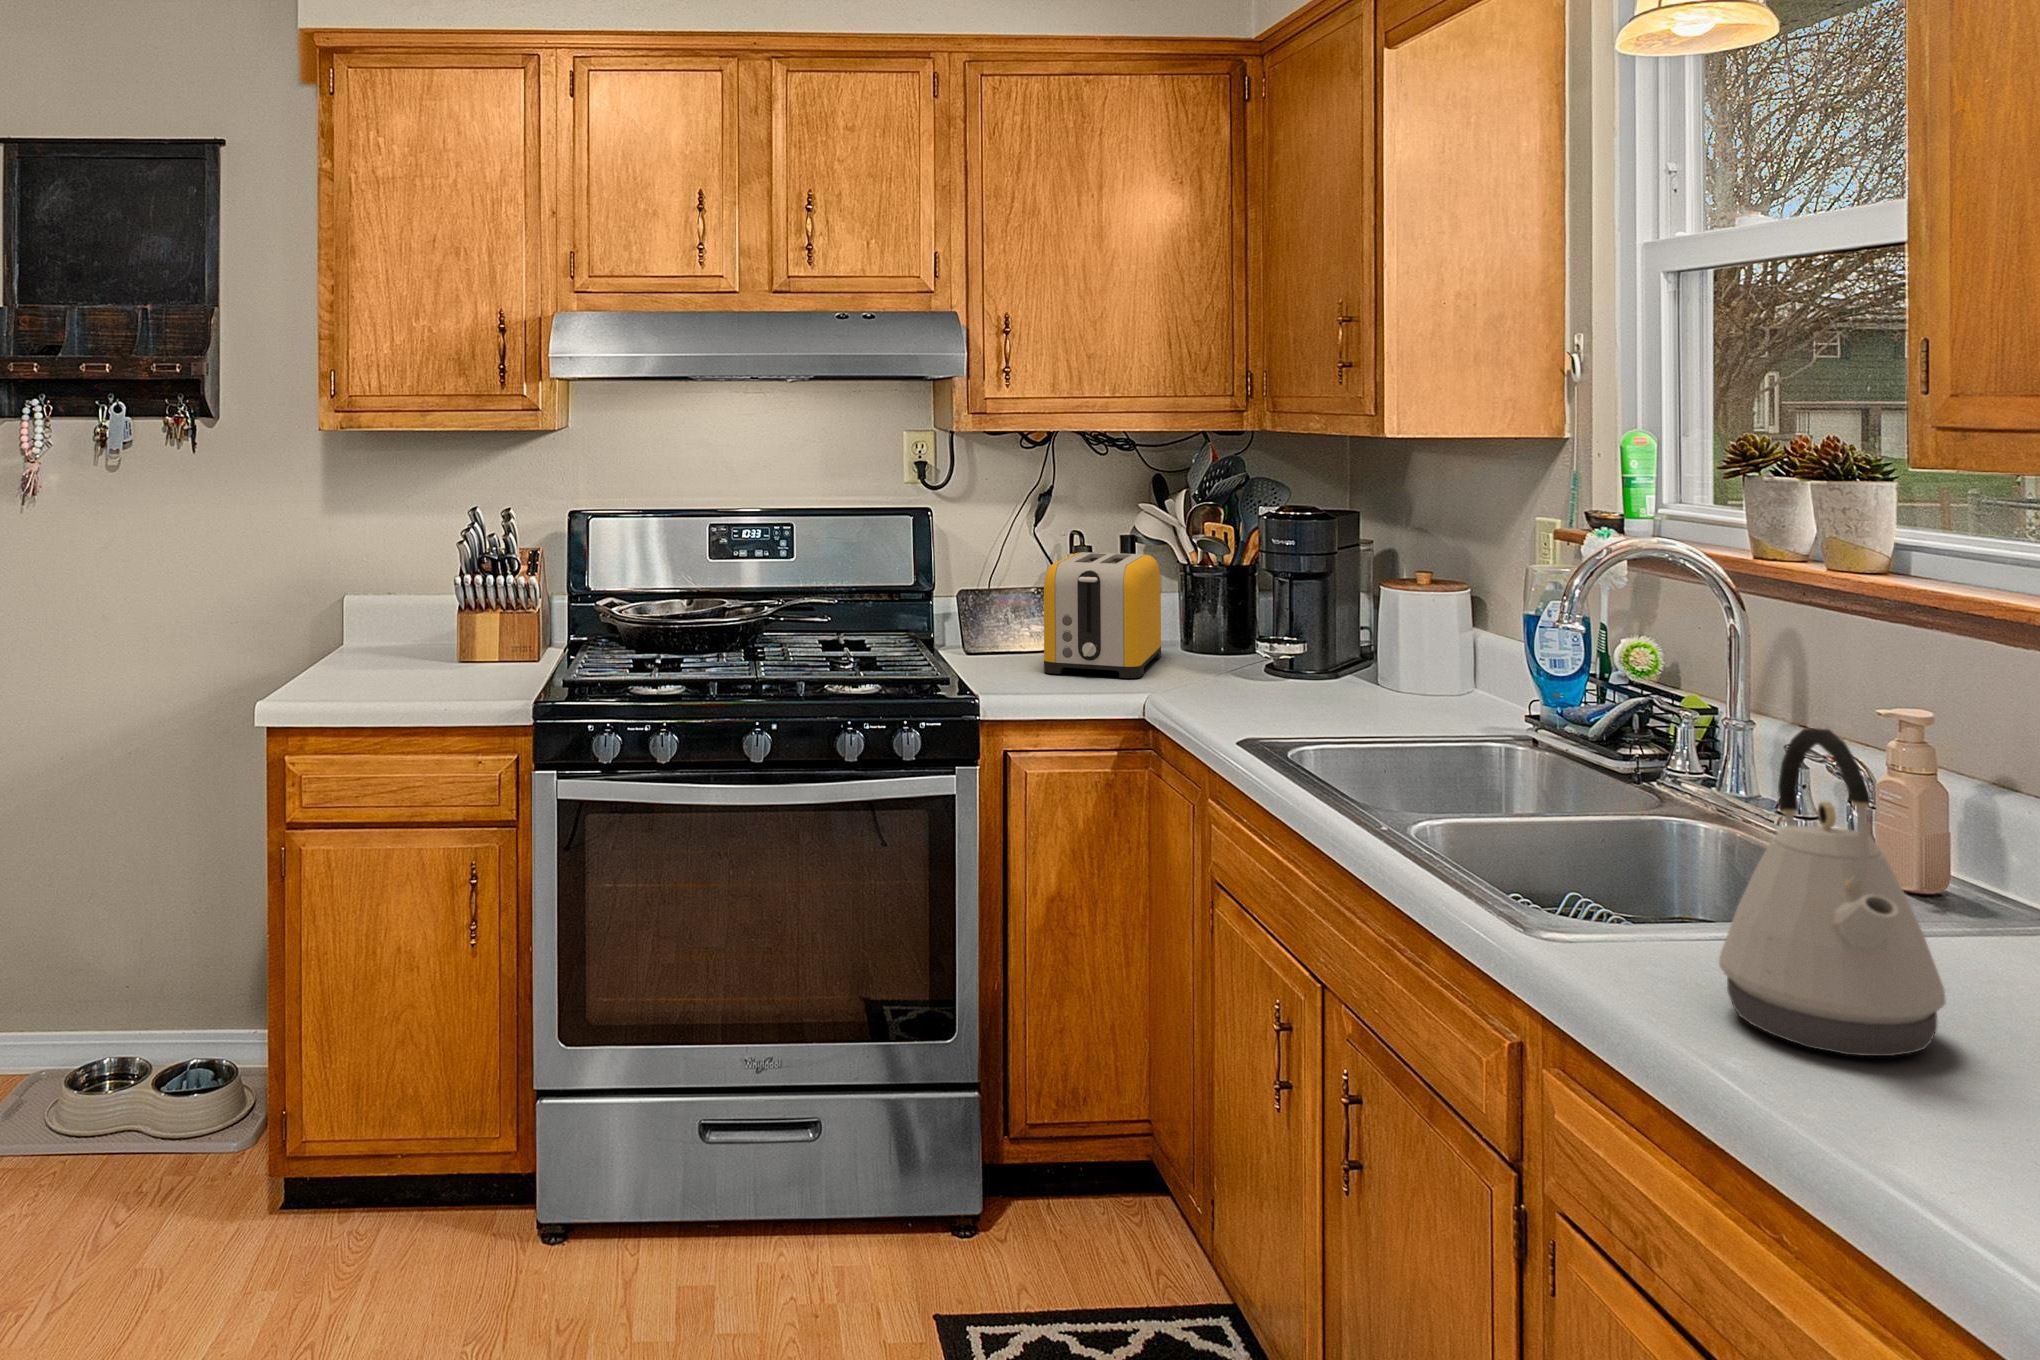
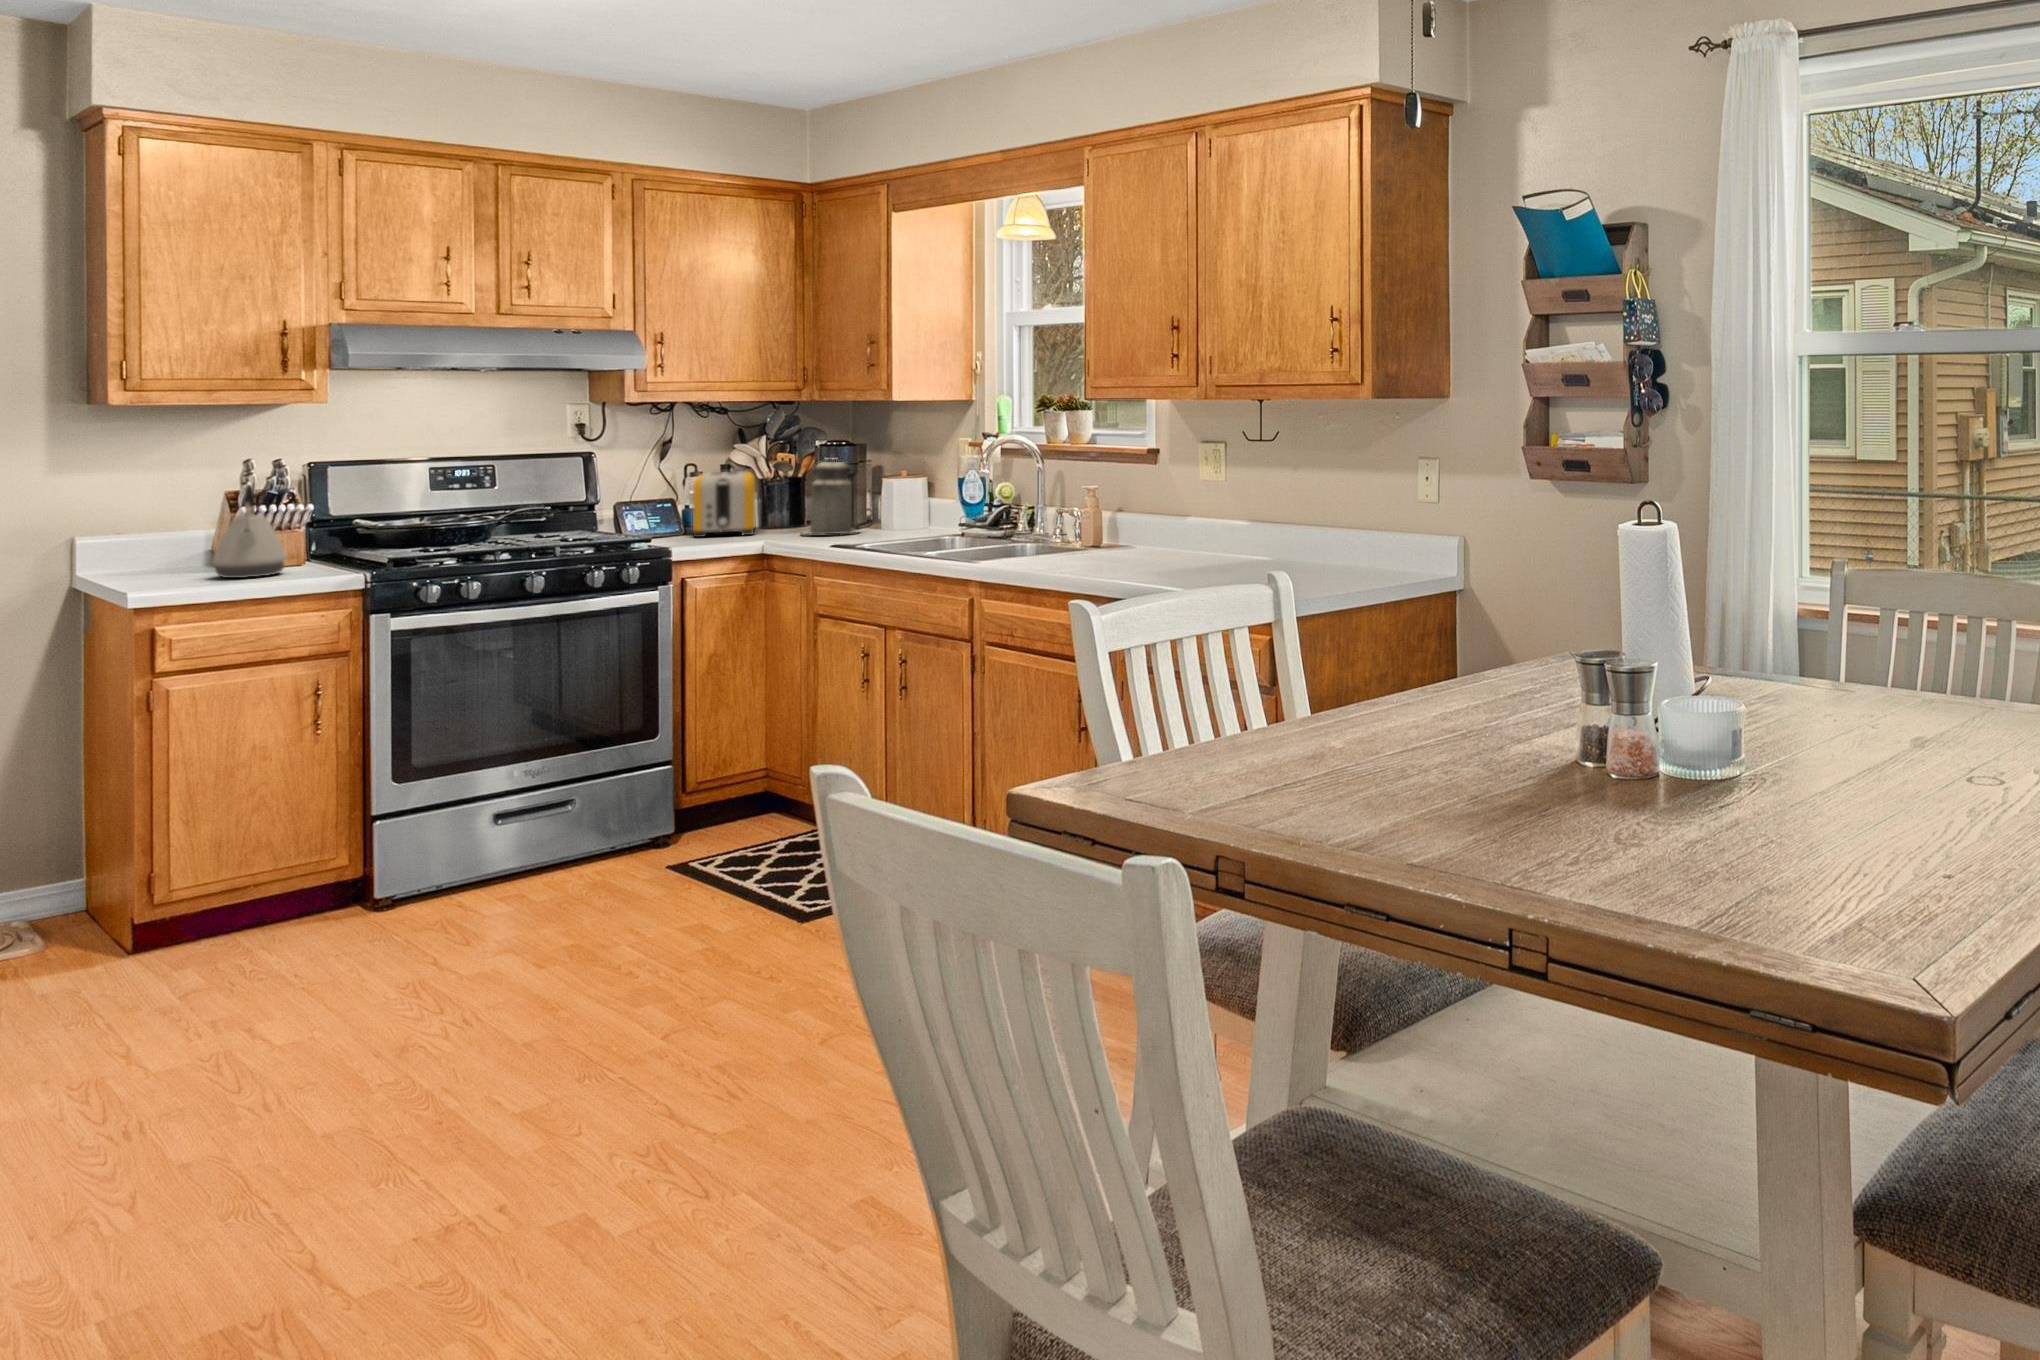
canister: none [1214,541,1328,703] -> present [804,461,858,535]
kettle: present [1719,728,1946,1056] -> present [212,485,287,578]

